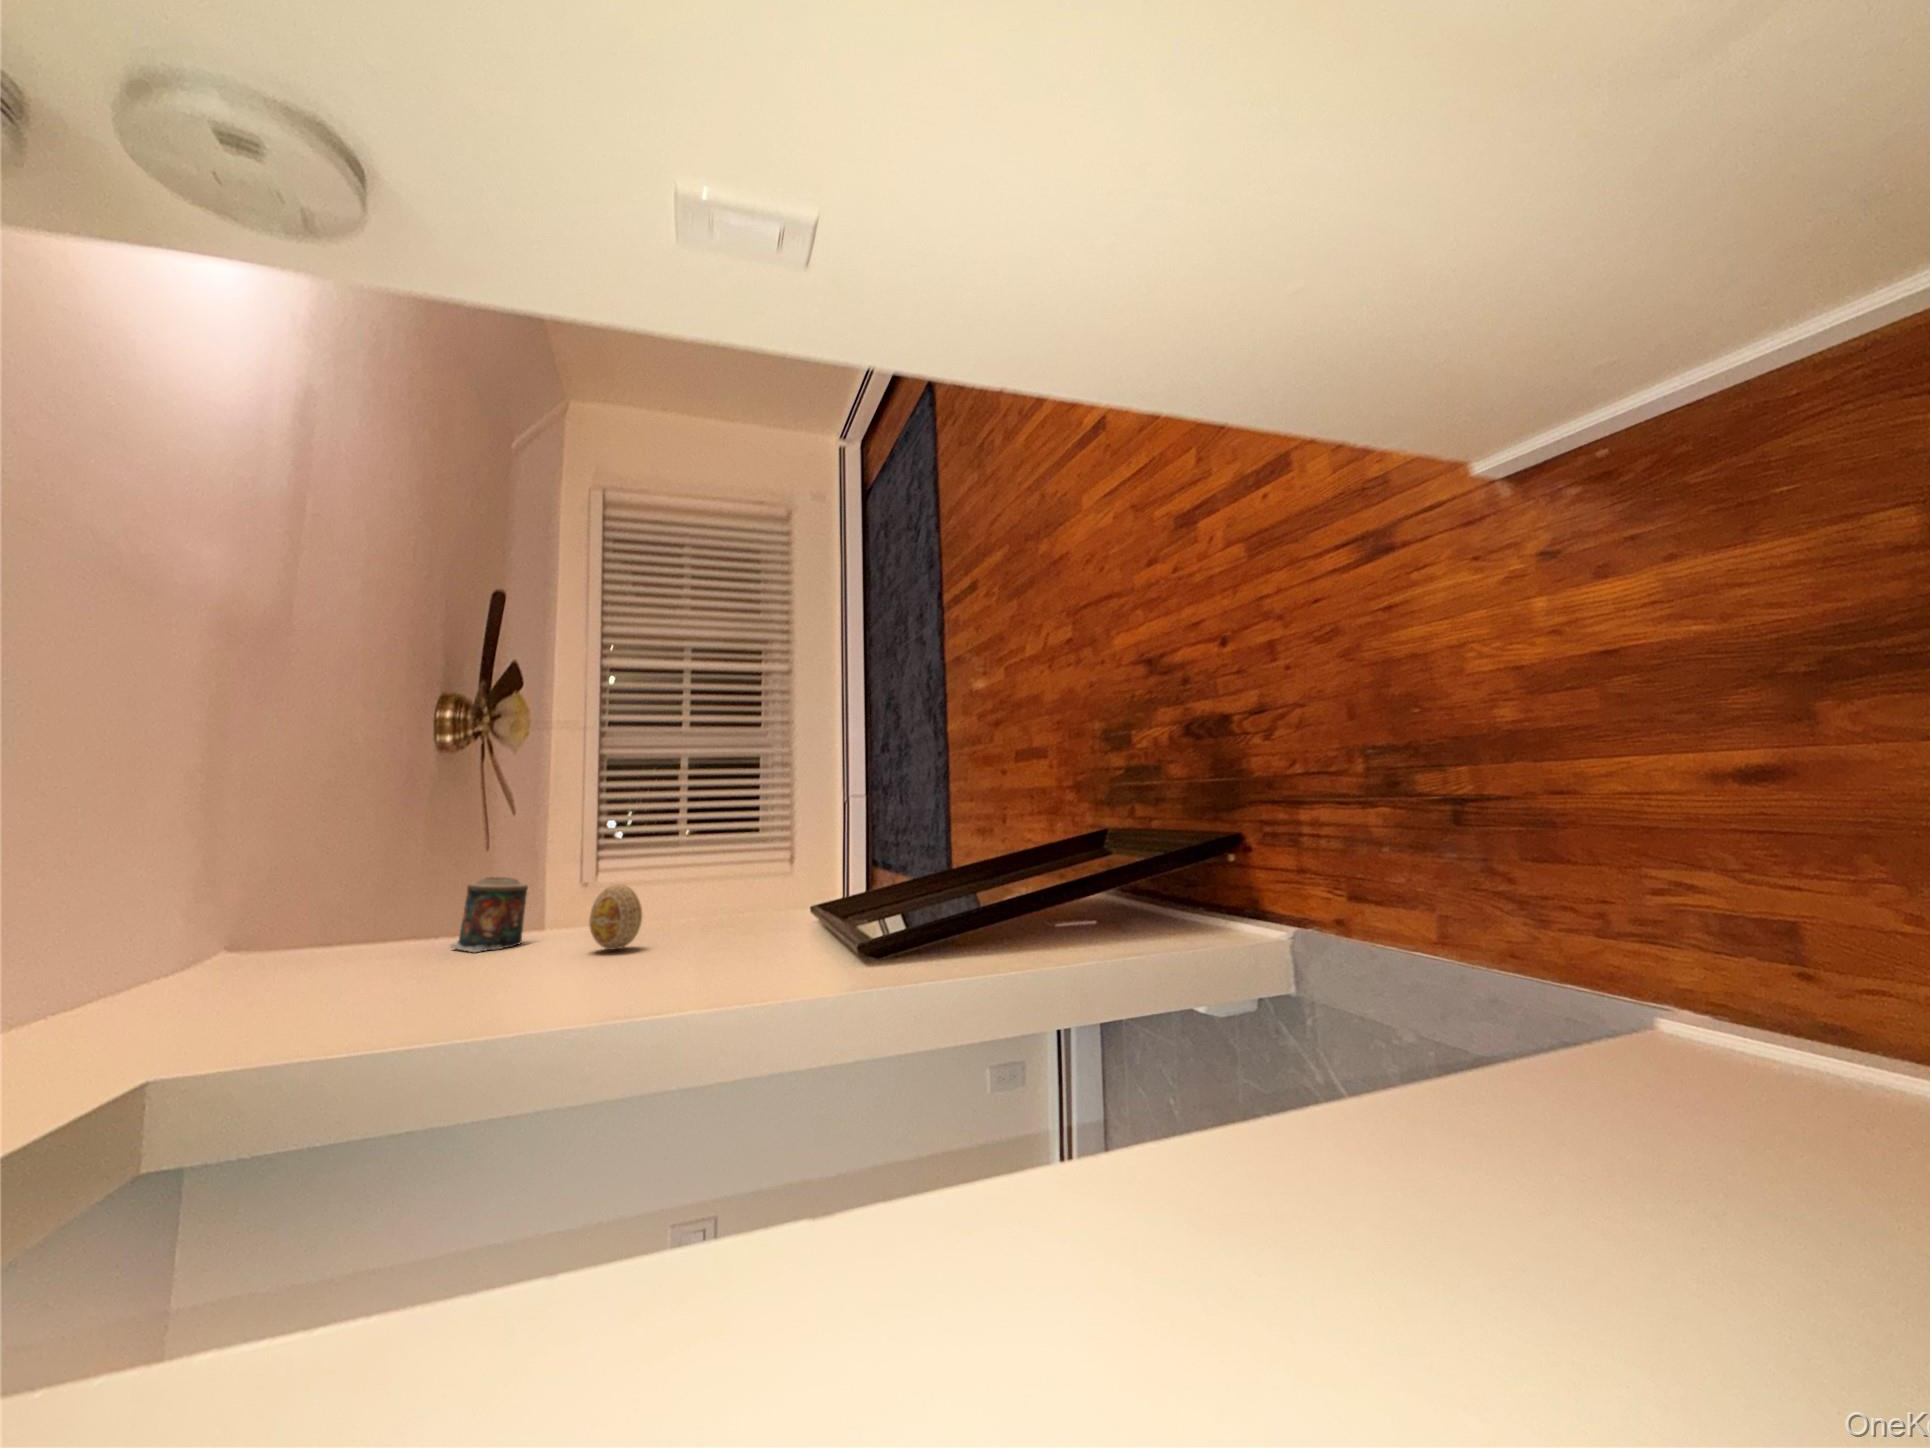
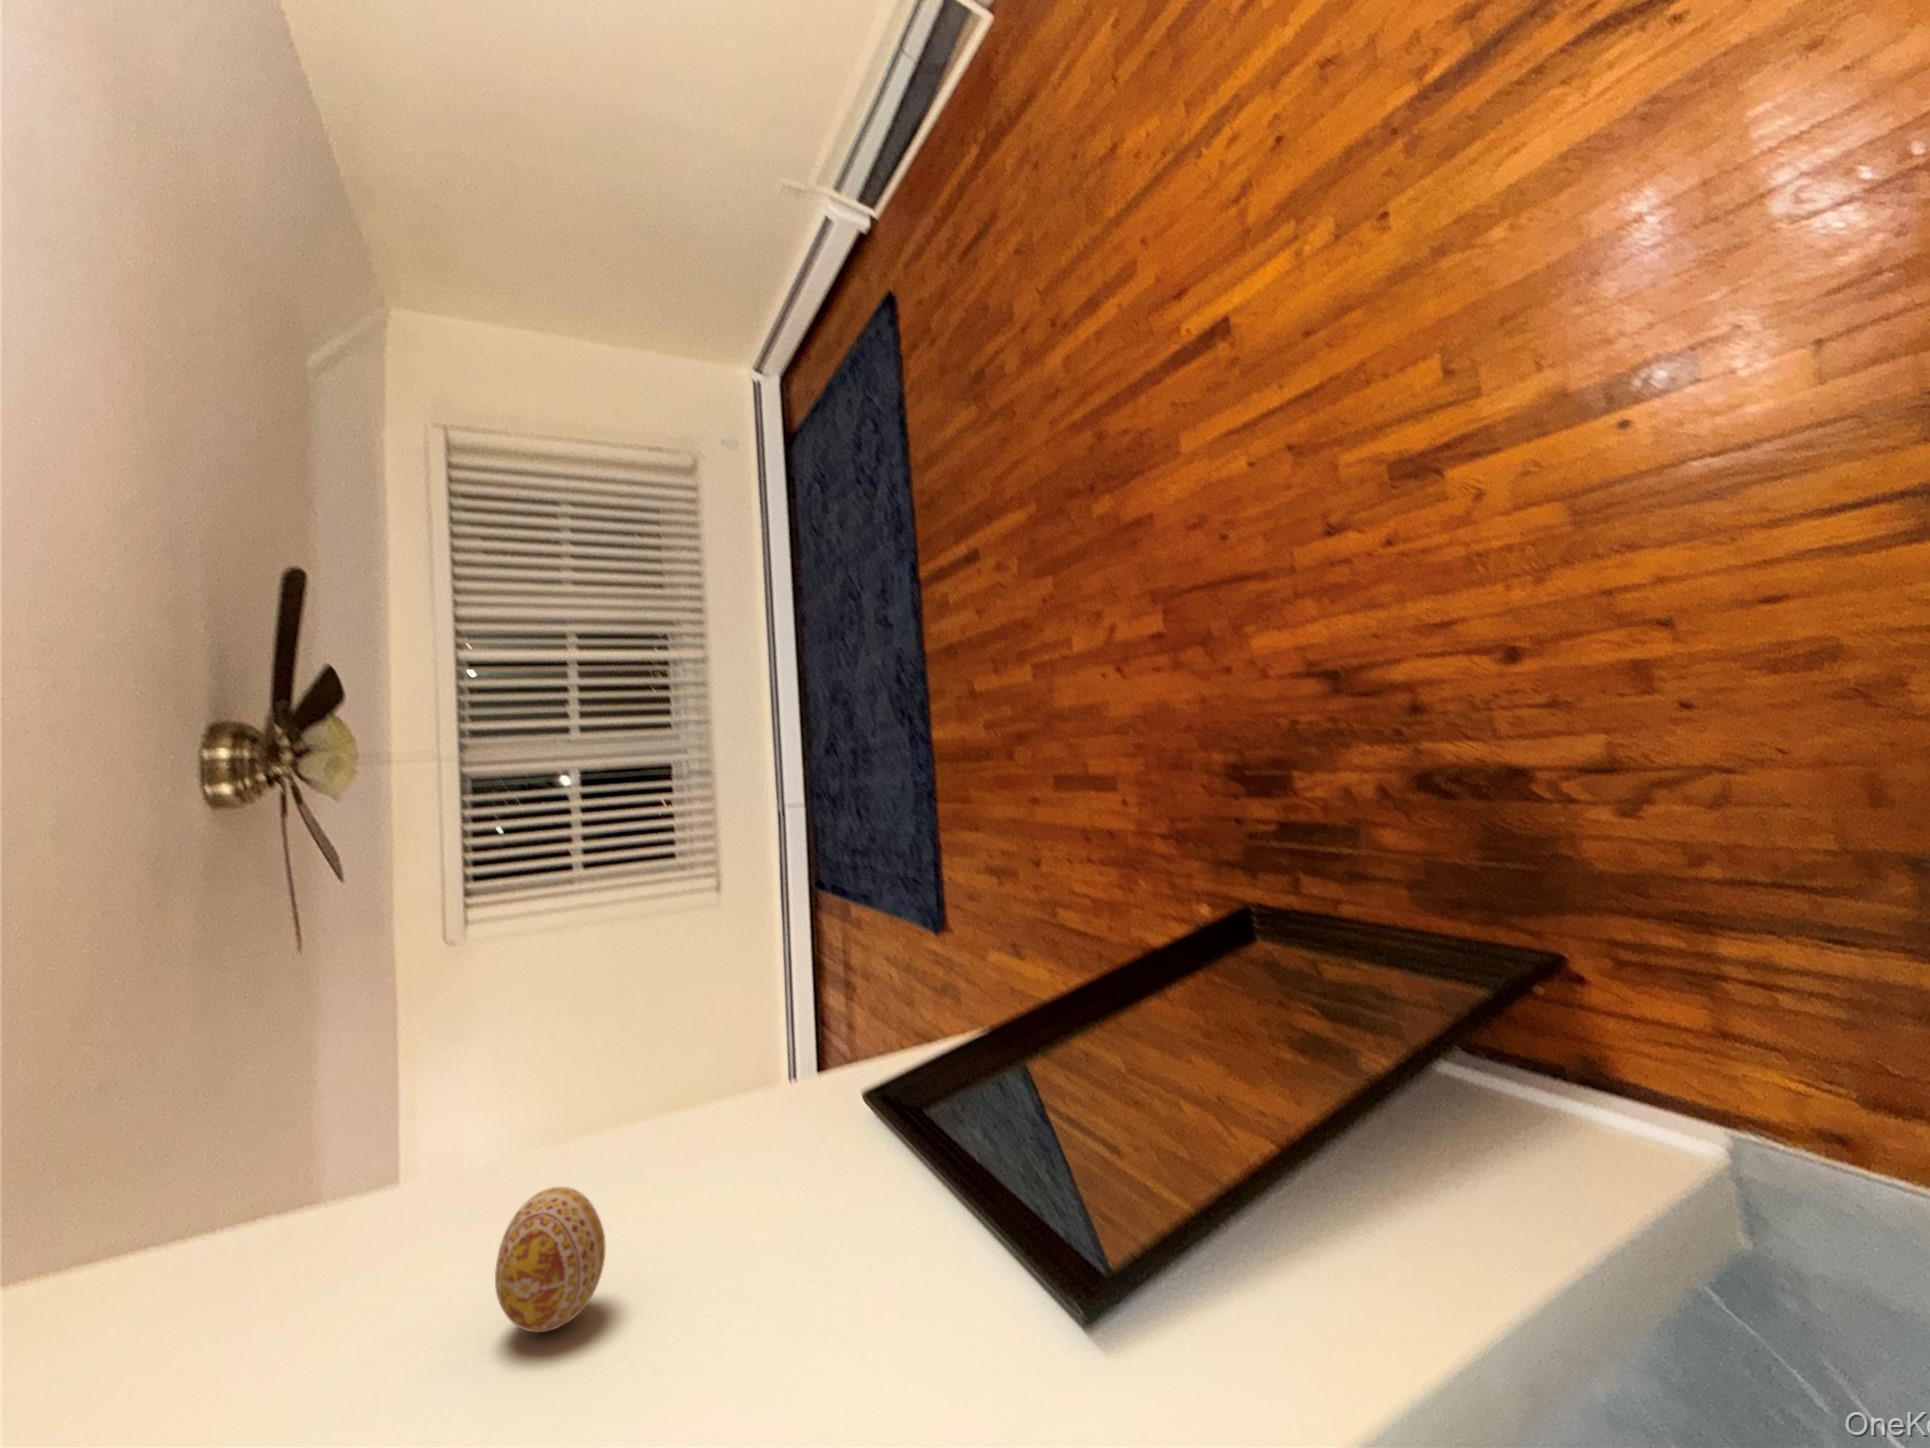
candle: present [451,877,528,952] -> none [194,1142,357,1337]

